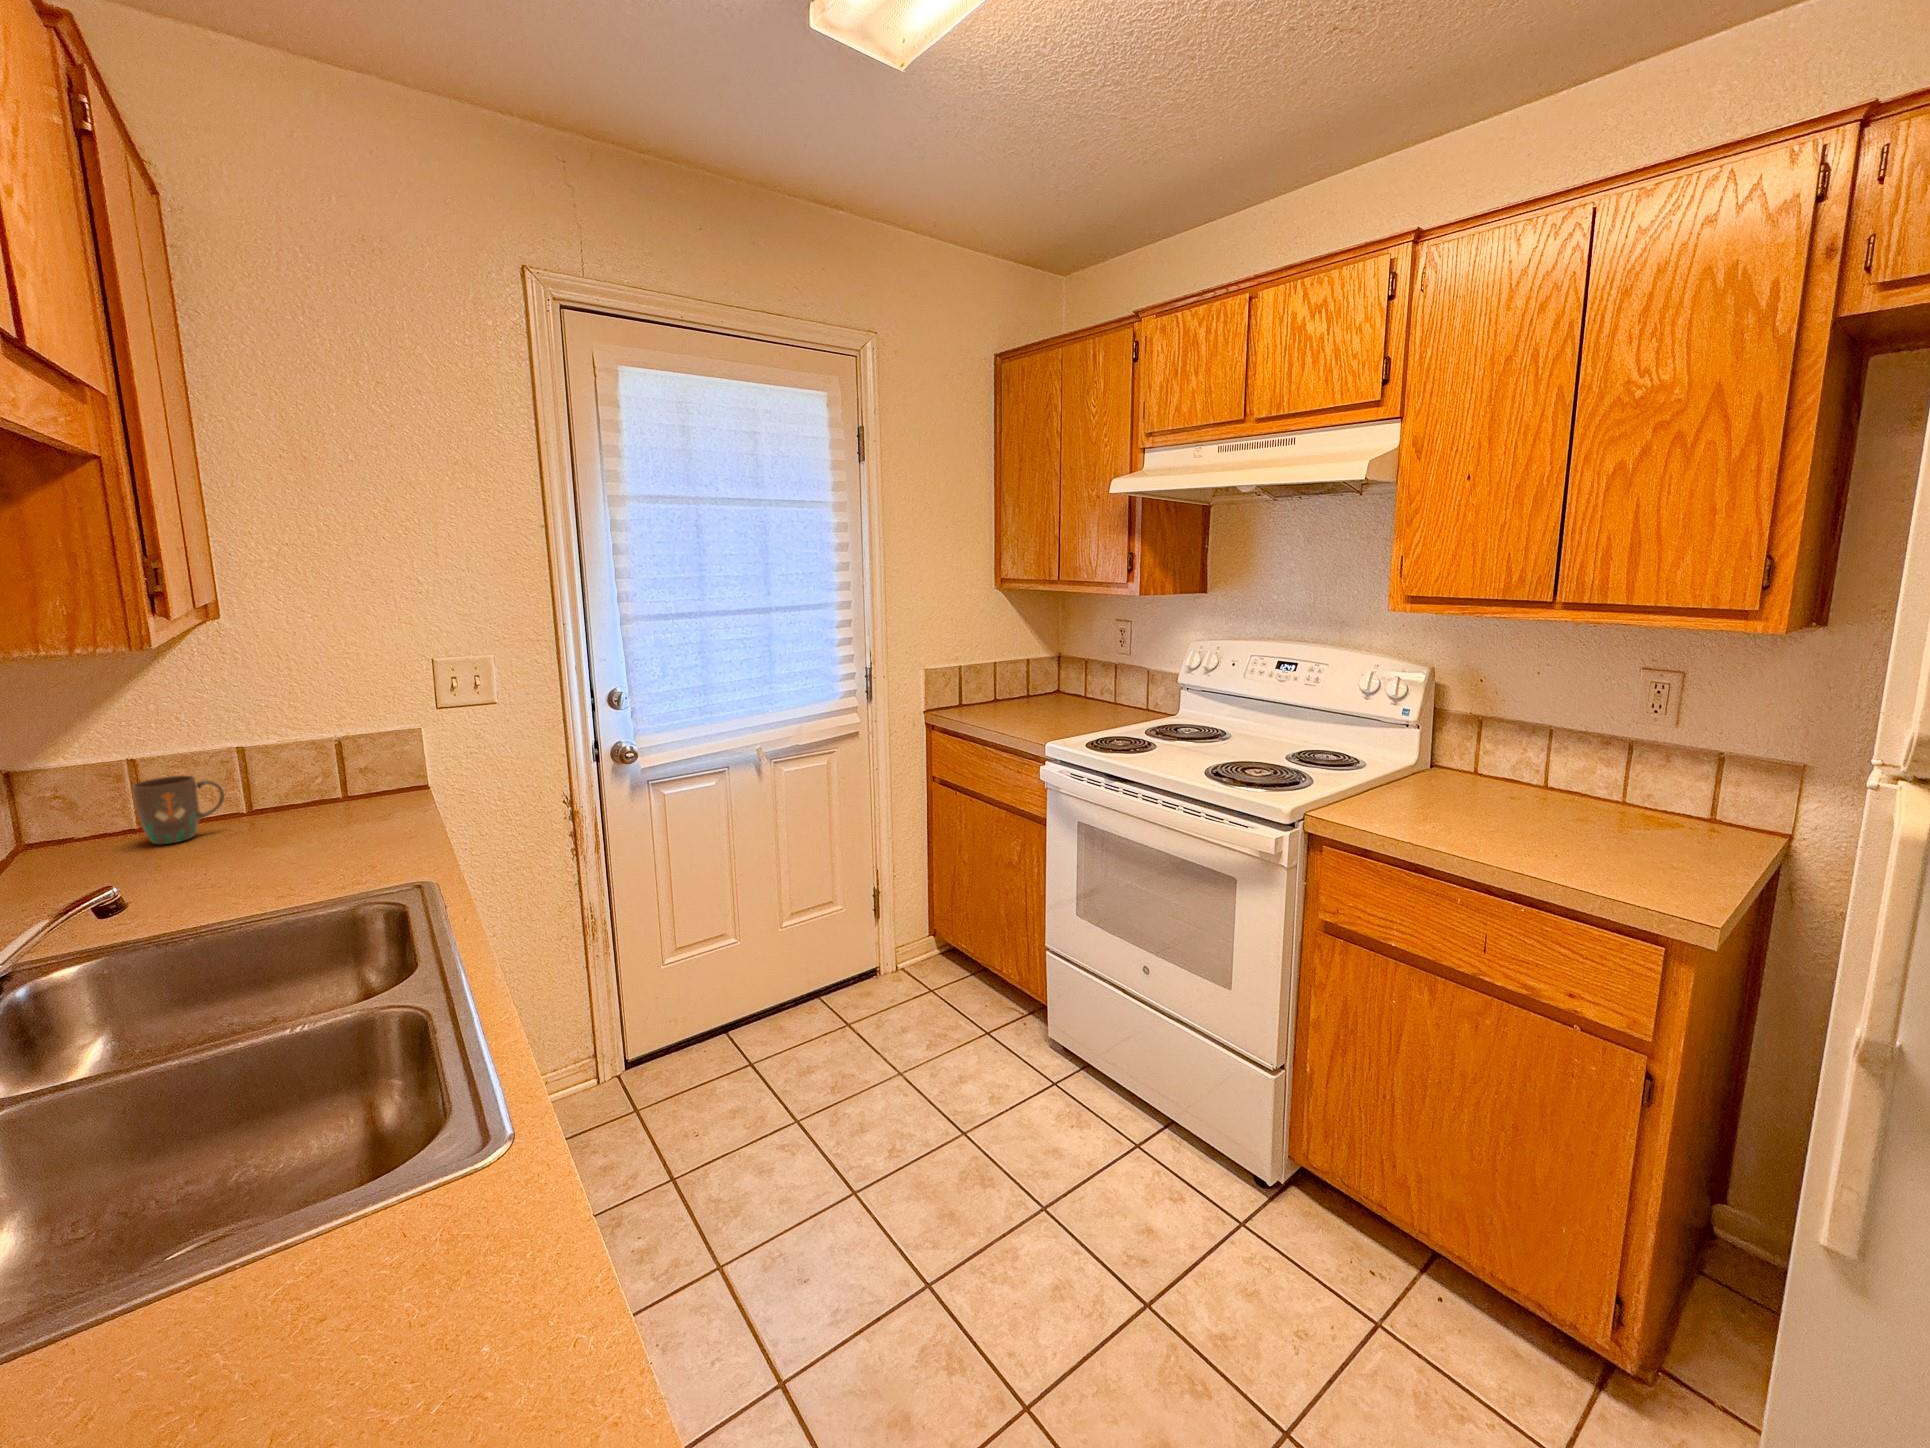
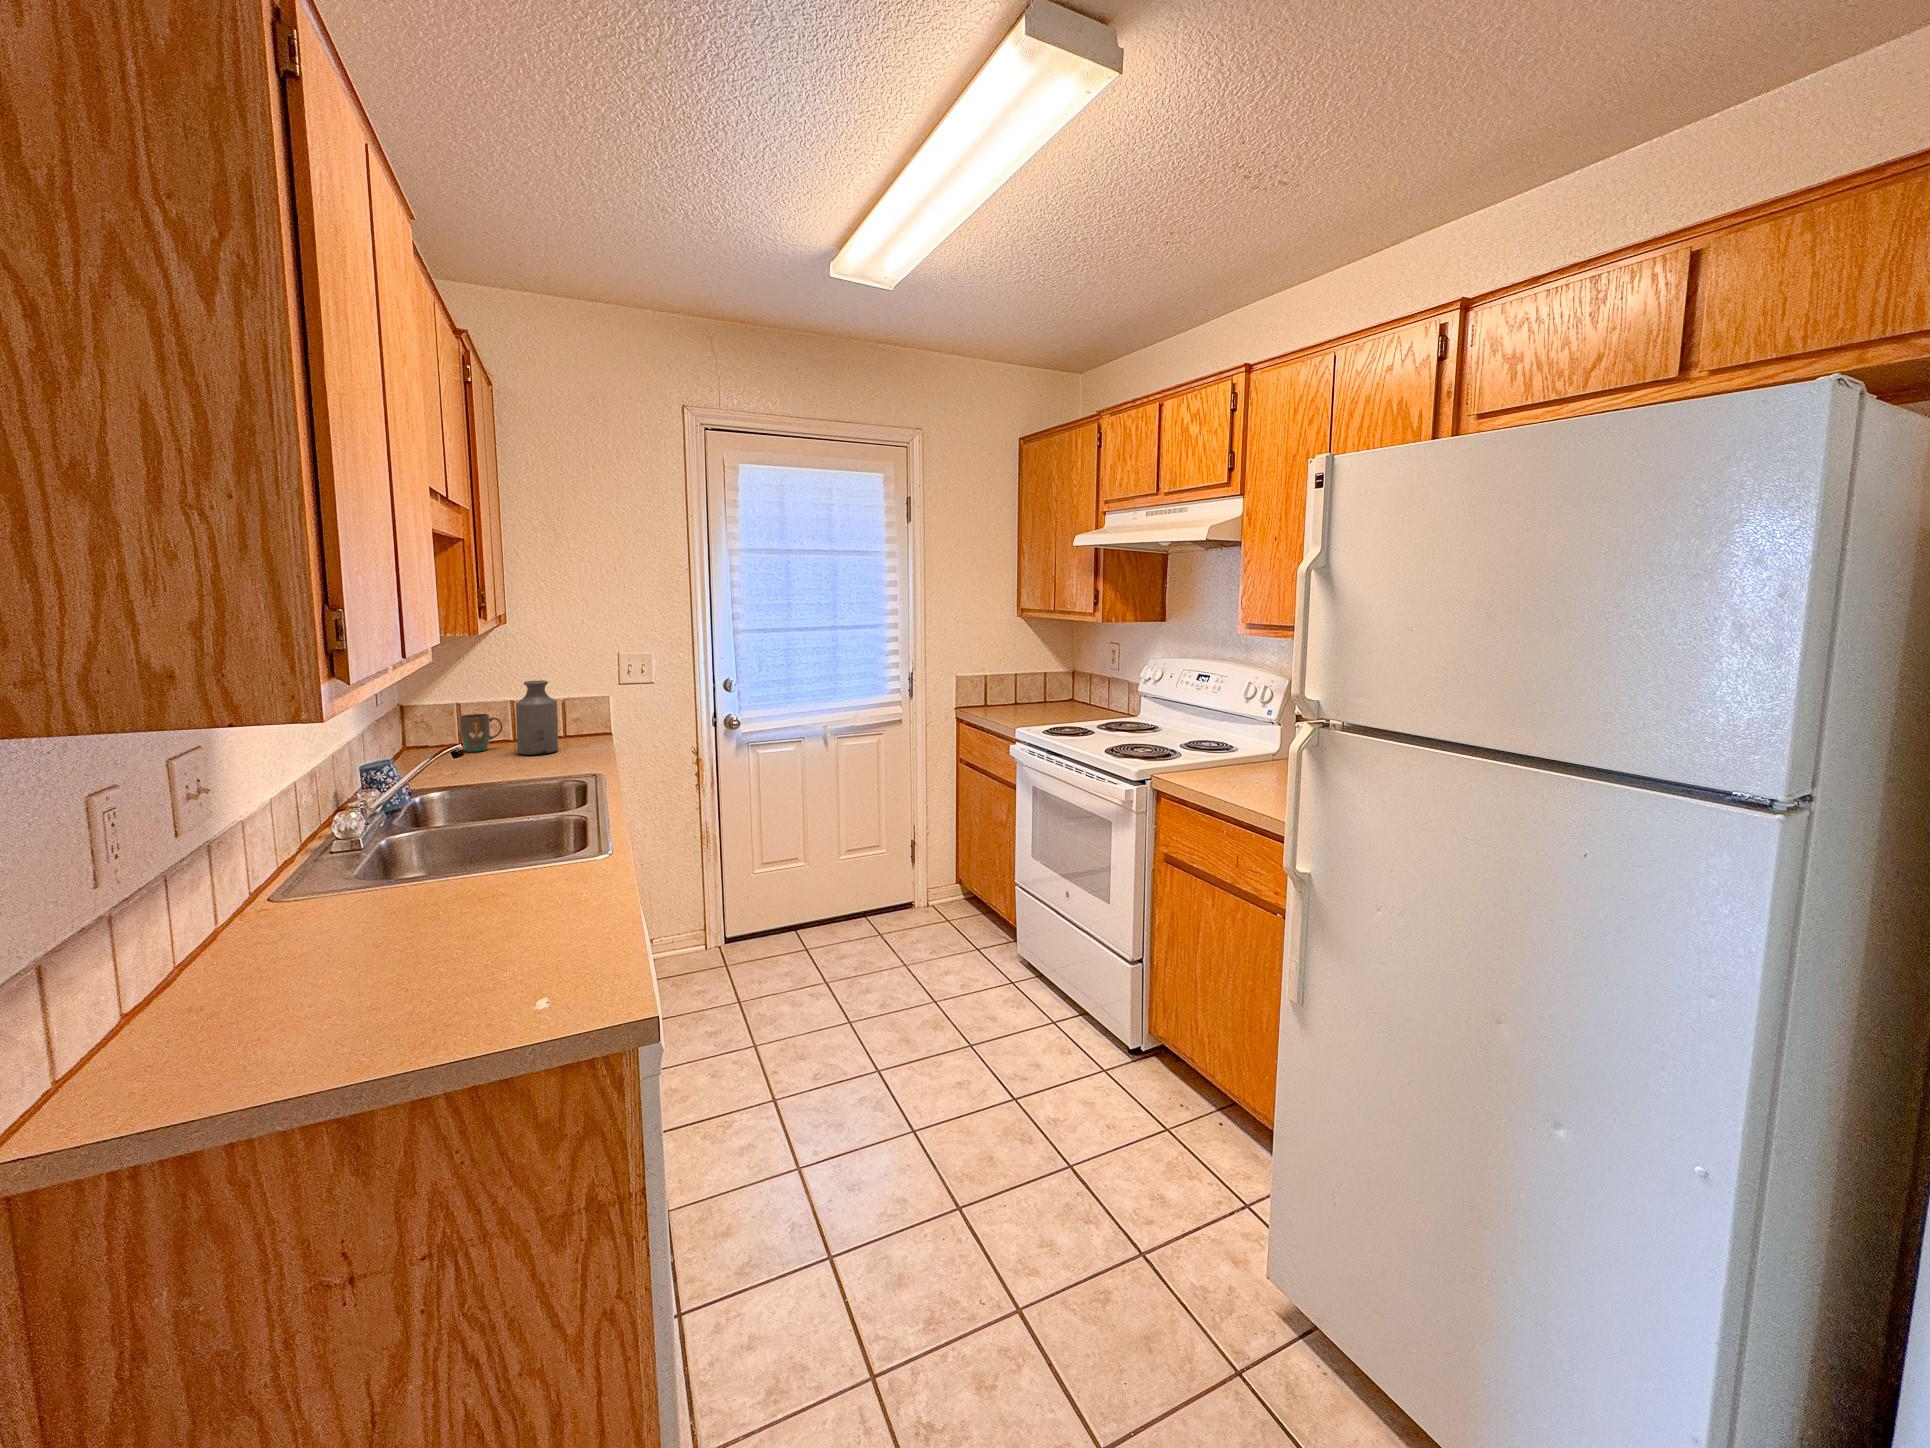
bottle: none [248,714,336,844] -> present [516,680,558,755]

